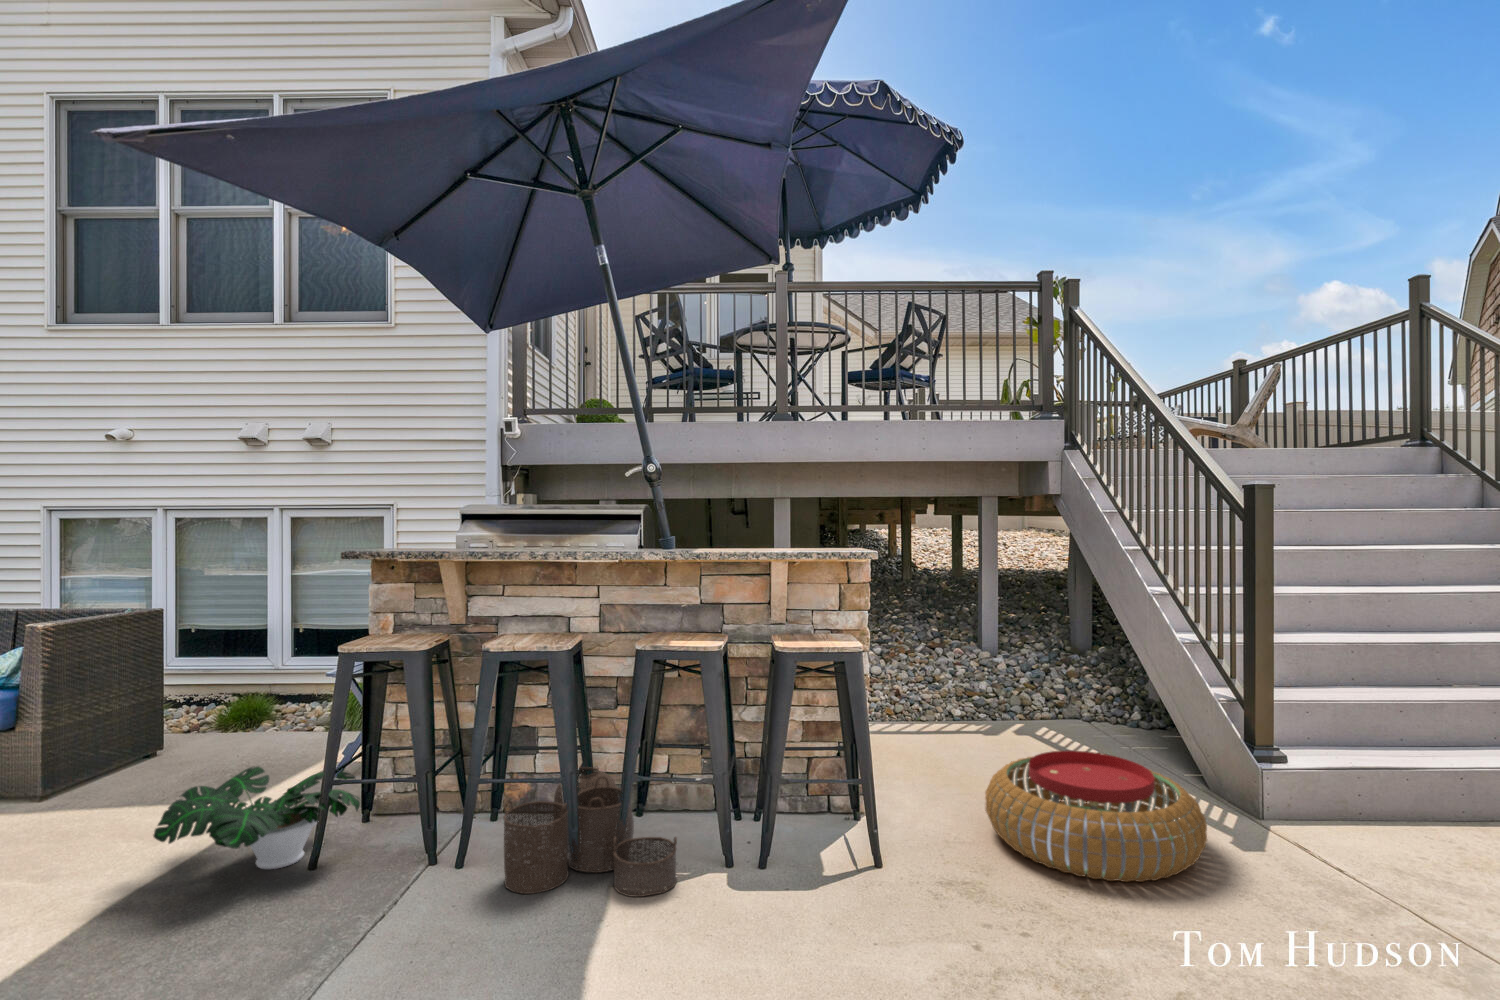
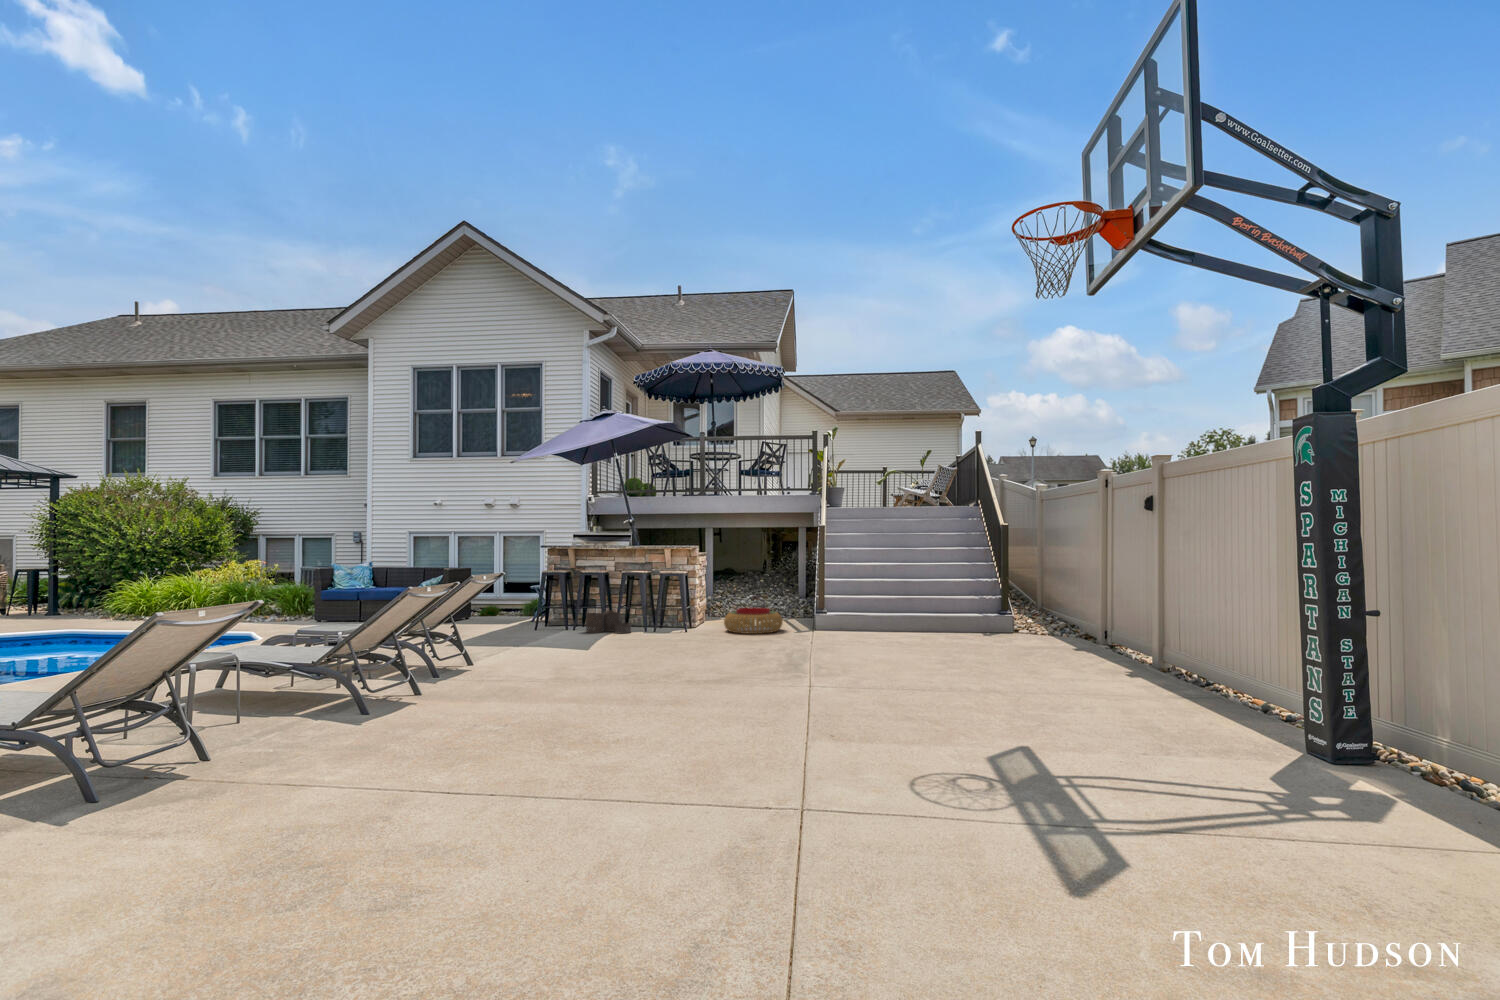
potted plant: present [154,766,360,869] -> none [497,607,547,630]

